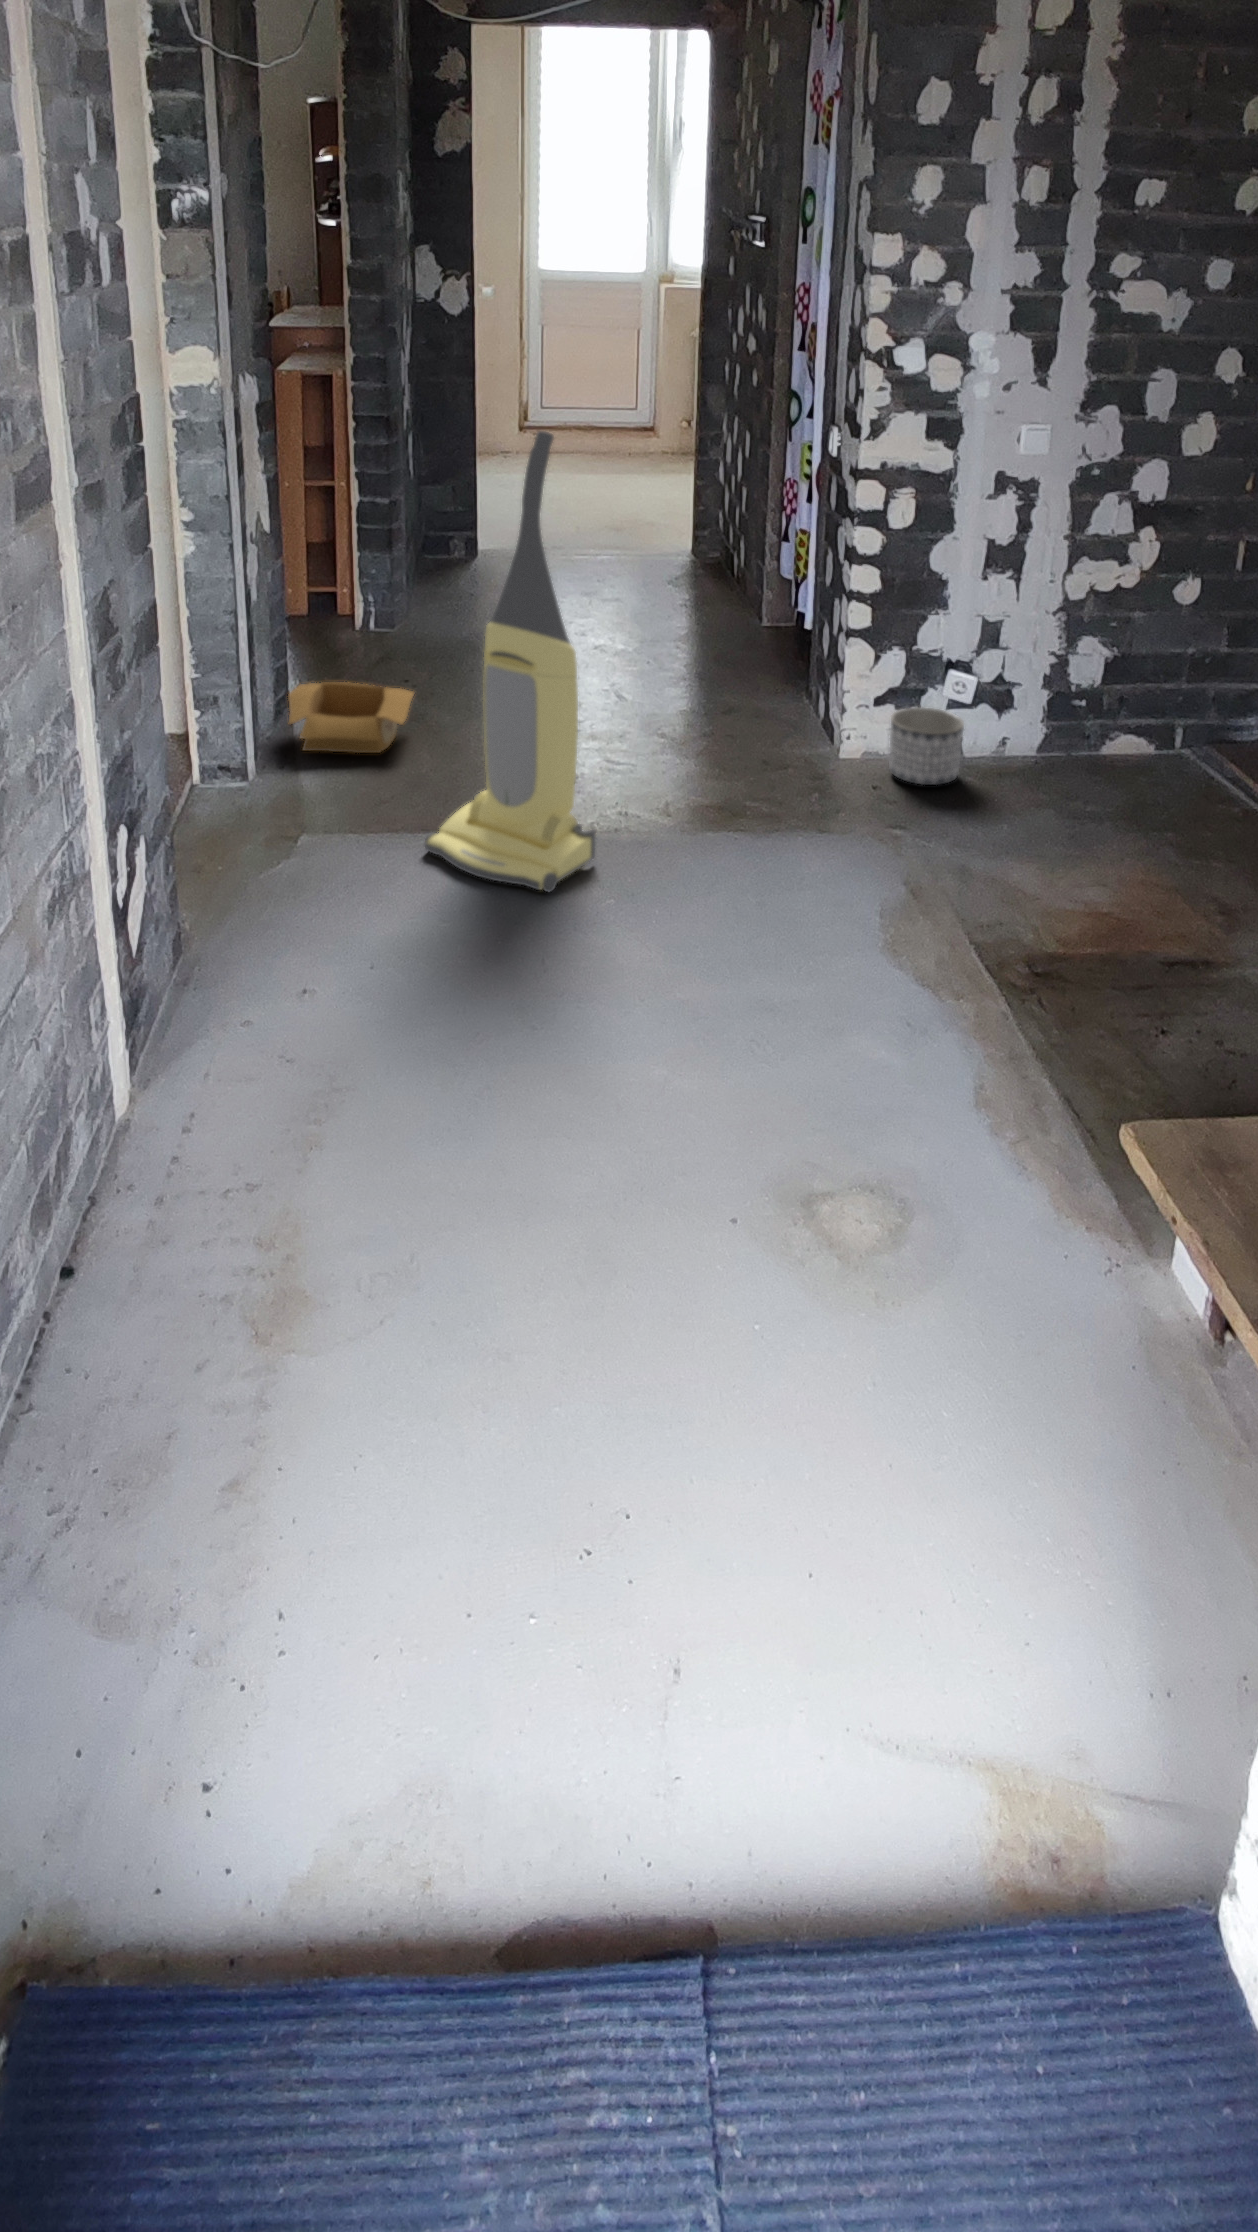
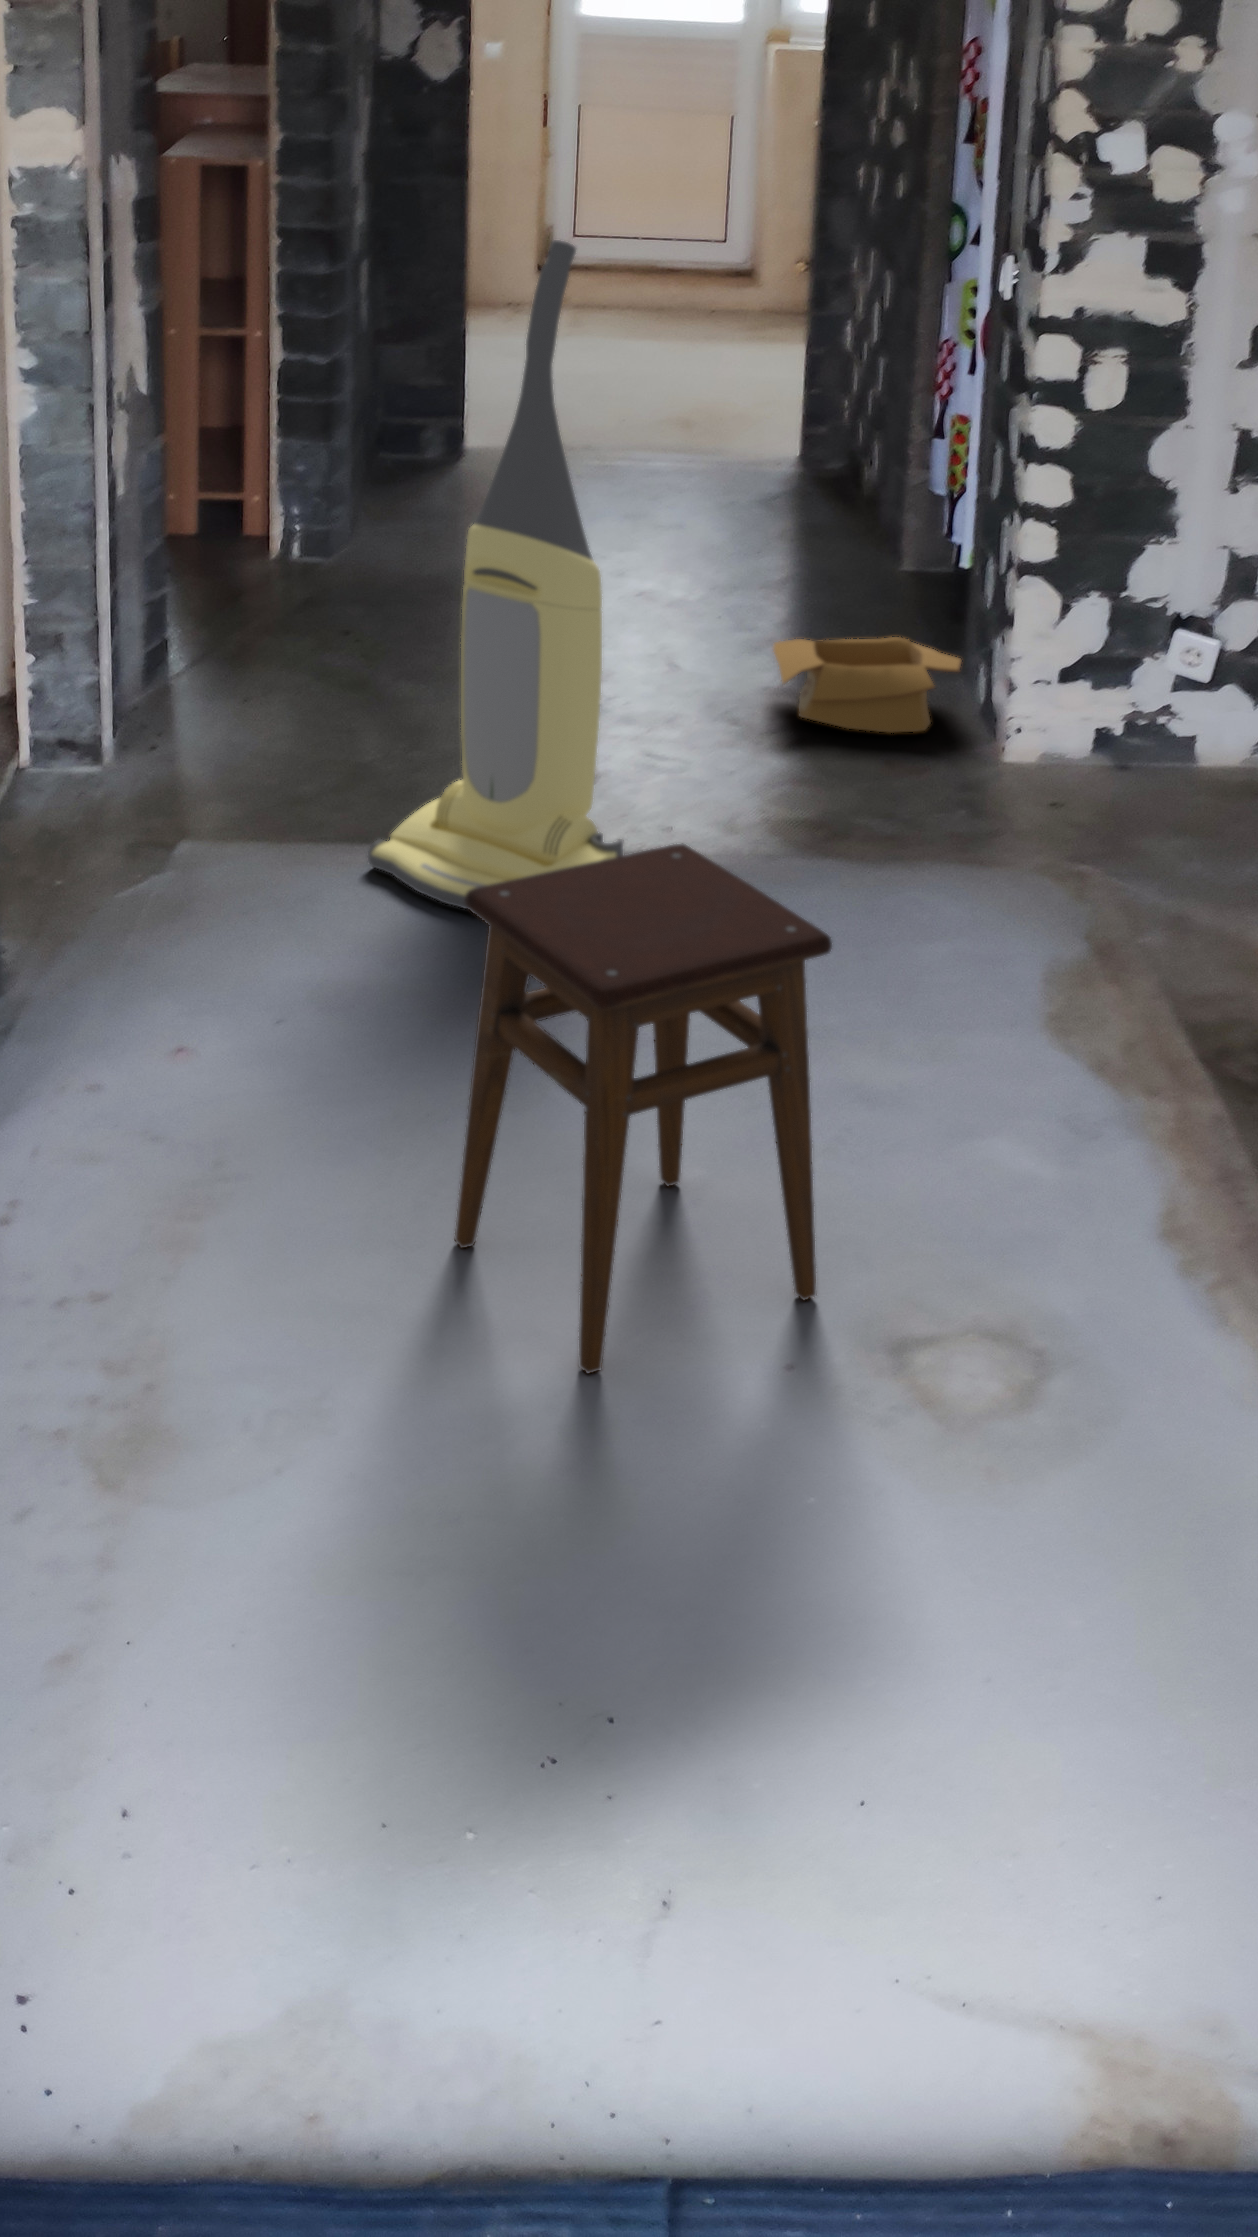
cardboard box: present [288,682,414,753] -> present [773,637,961,733]
planter: present [889,707,964,785] -> none [1078,684,1195,801]
stool: none [494,854,753,1235] -> present [455,843,832,1373]

